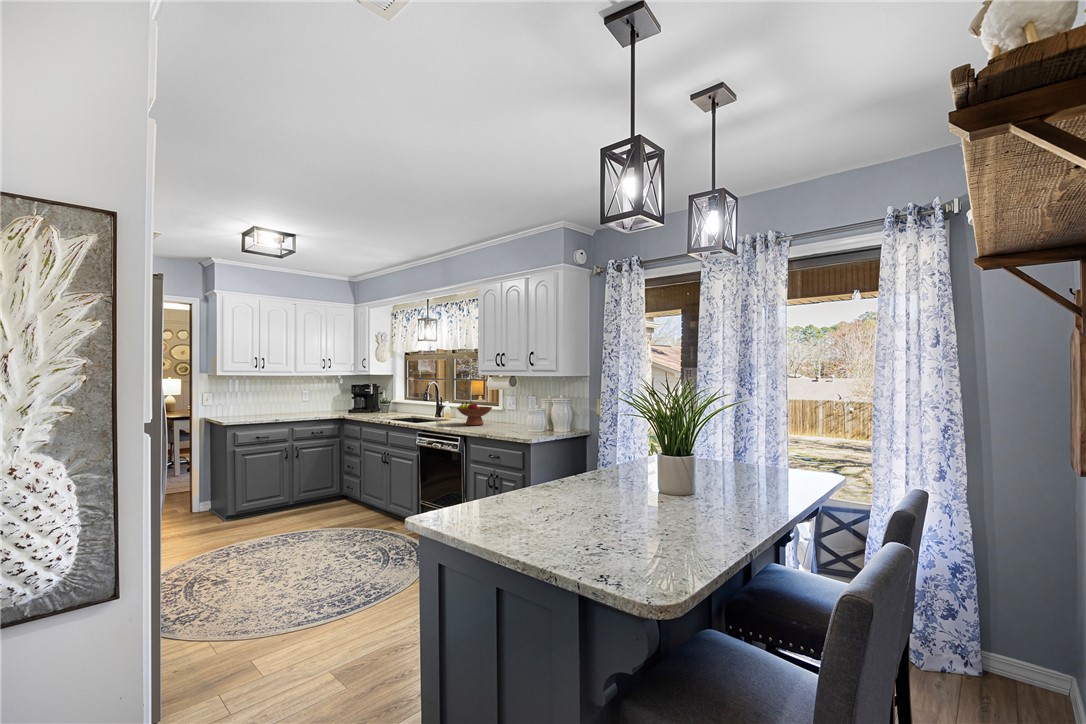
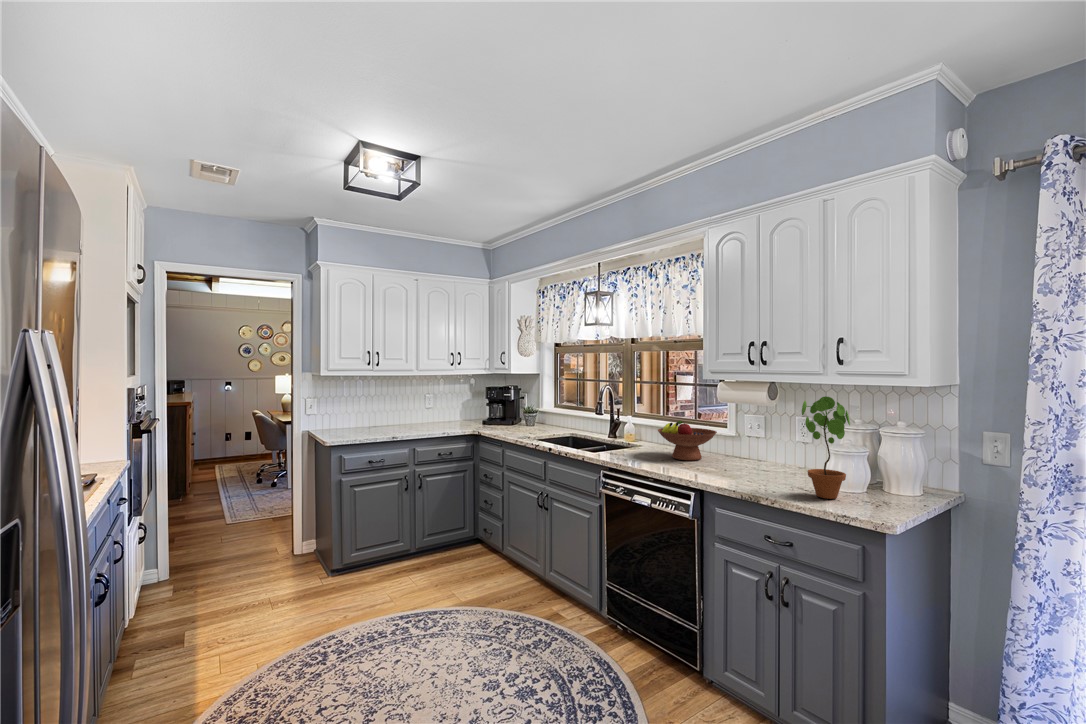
potted plant: none [514,382,536,436] -> present [802,396,850,499]

